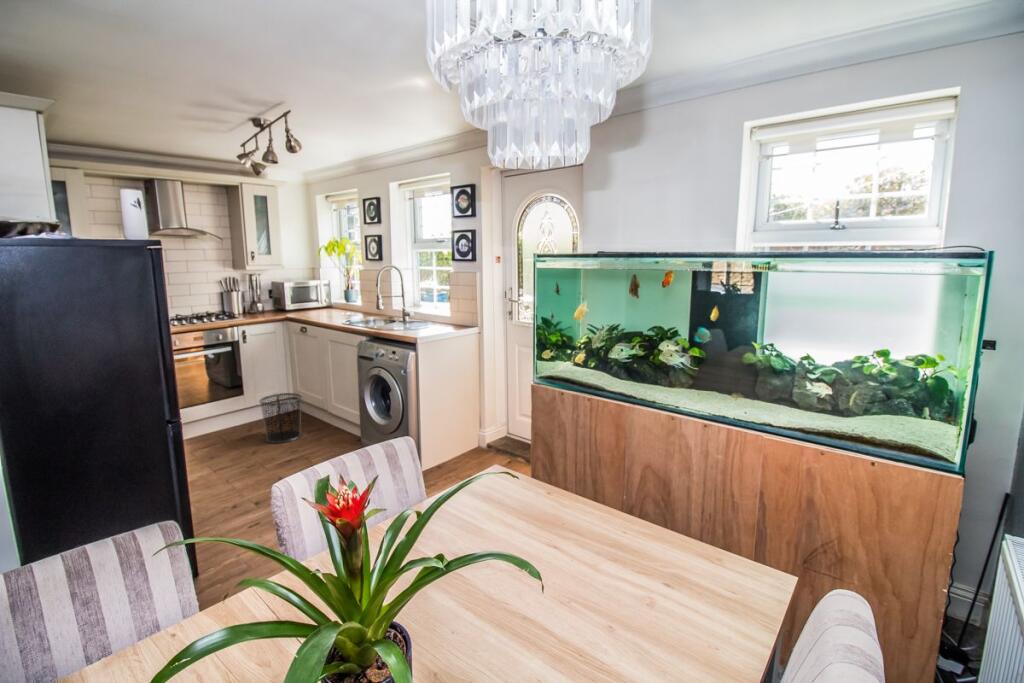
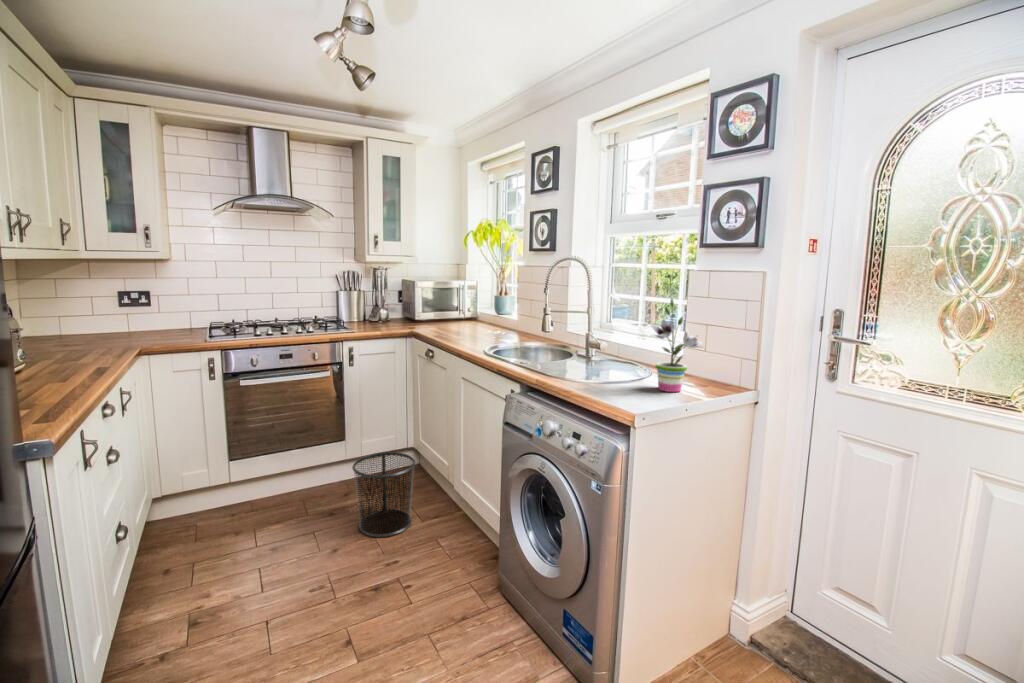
potted plant: none [427,287,453,331] -> present [651,299,702,392]

